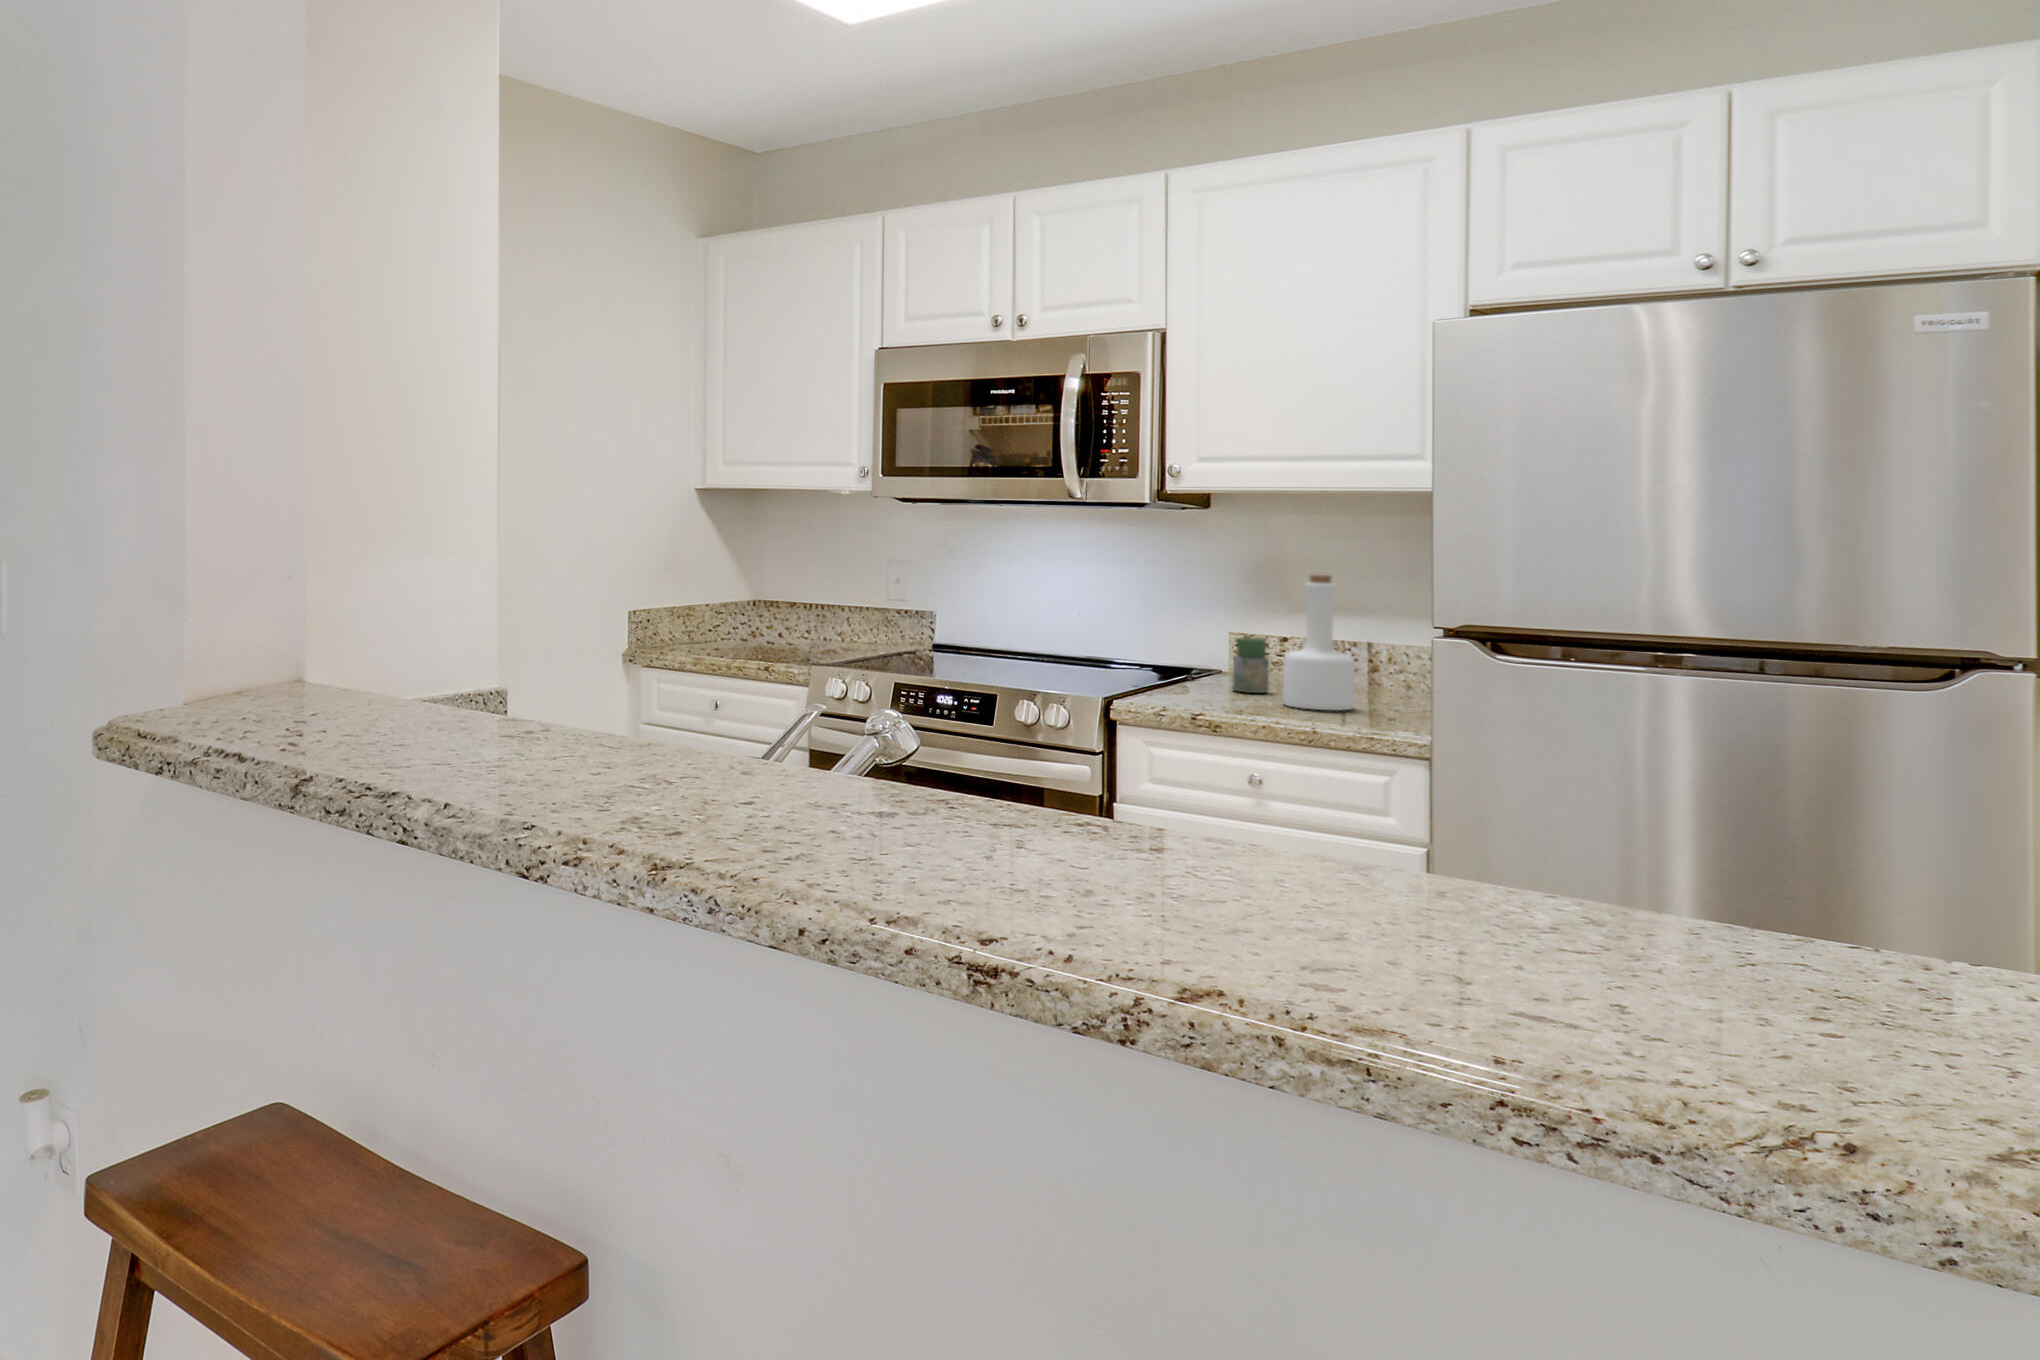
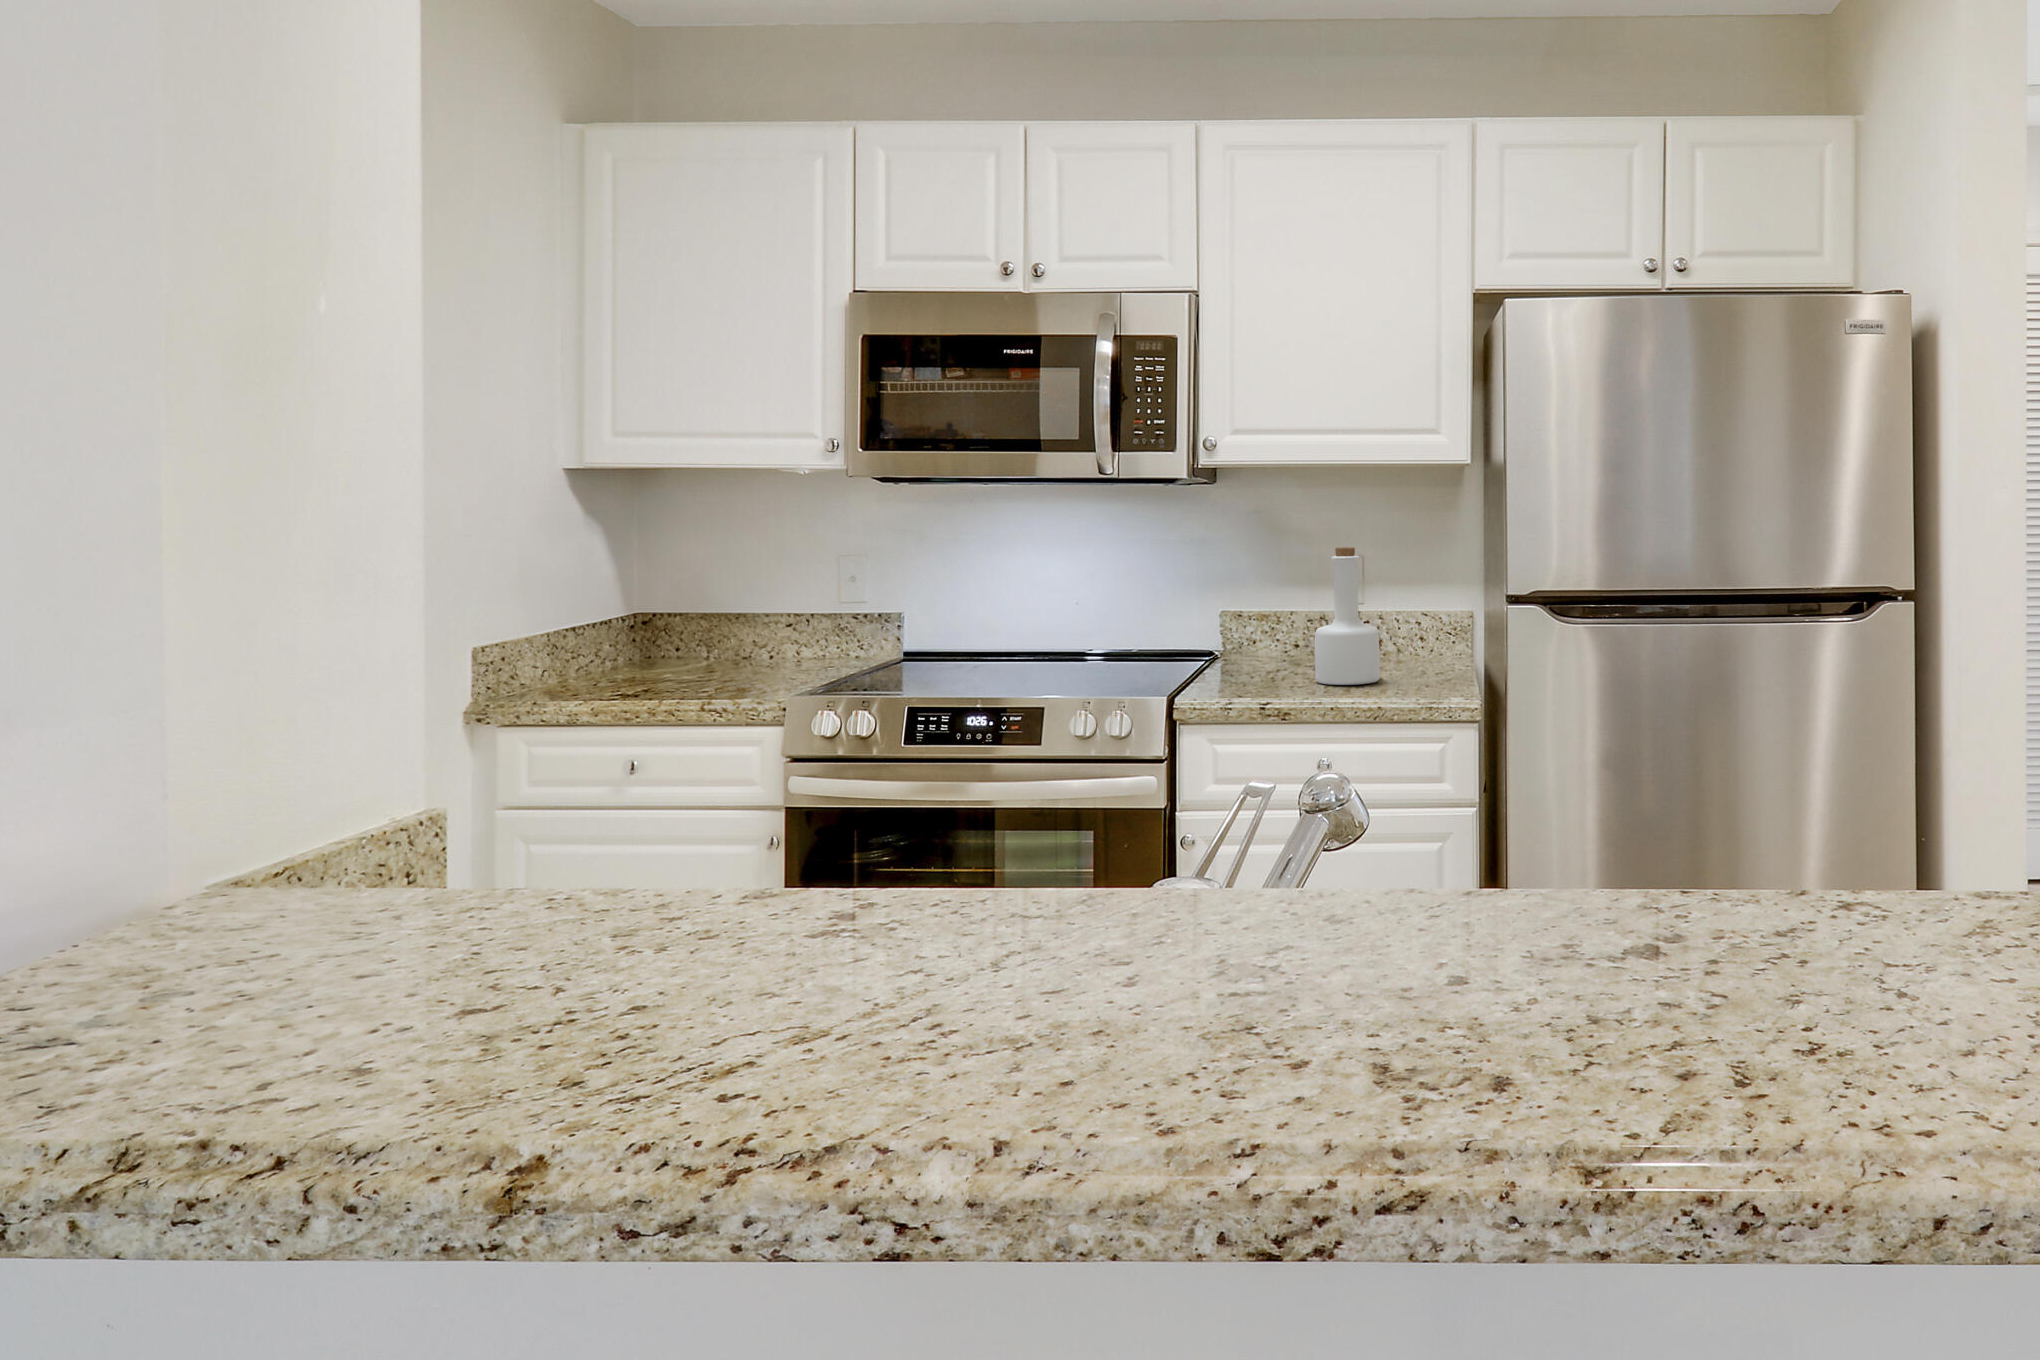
jar: present [1233,638,1269,693] -> none [1254,616,1288,674]

